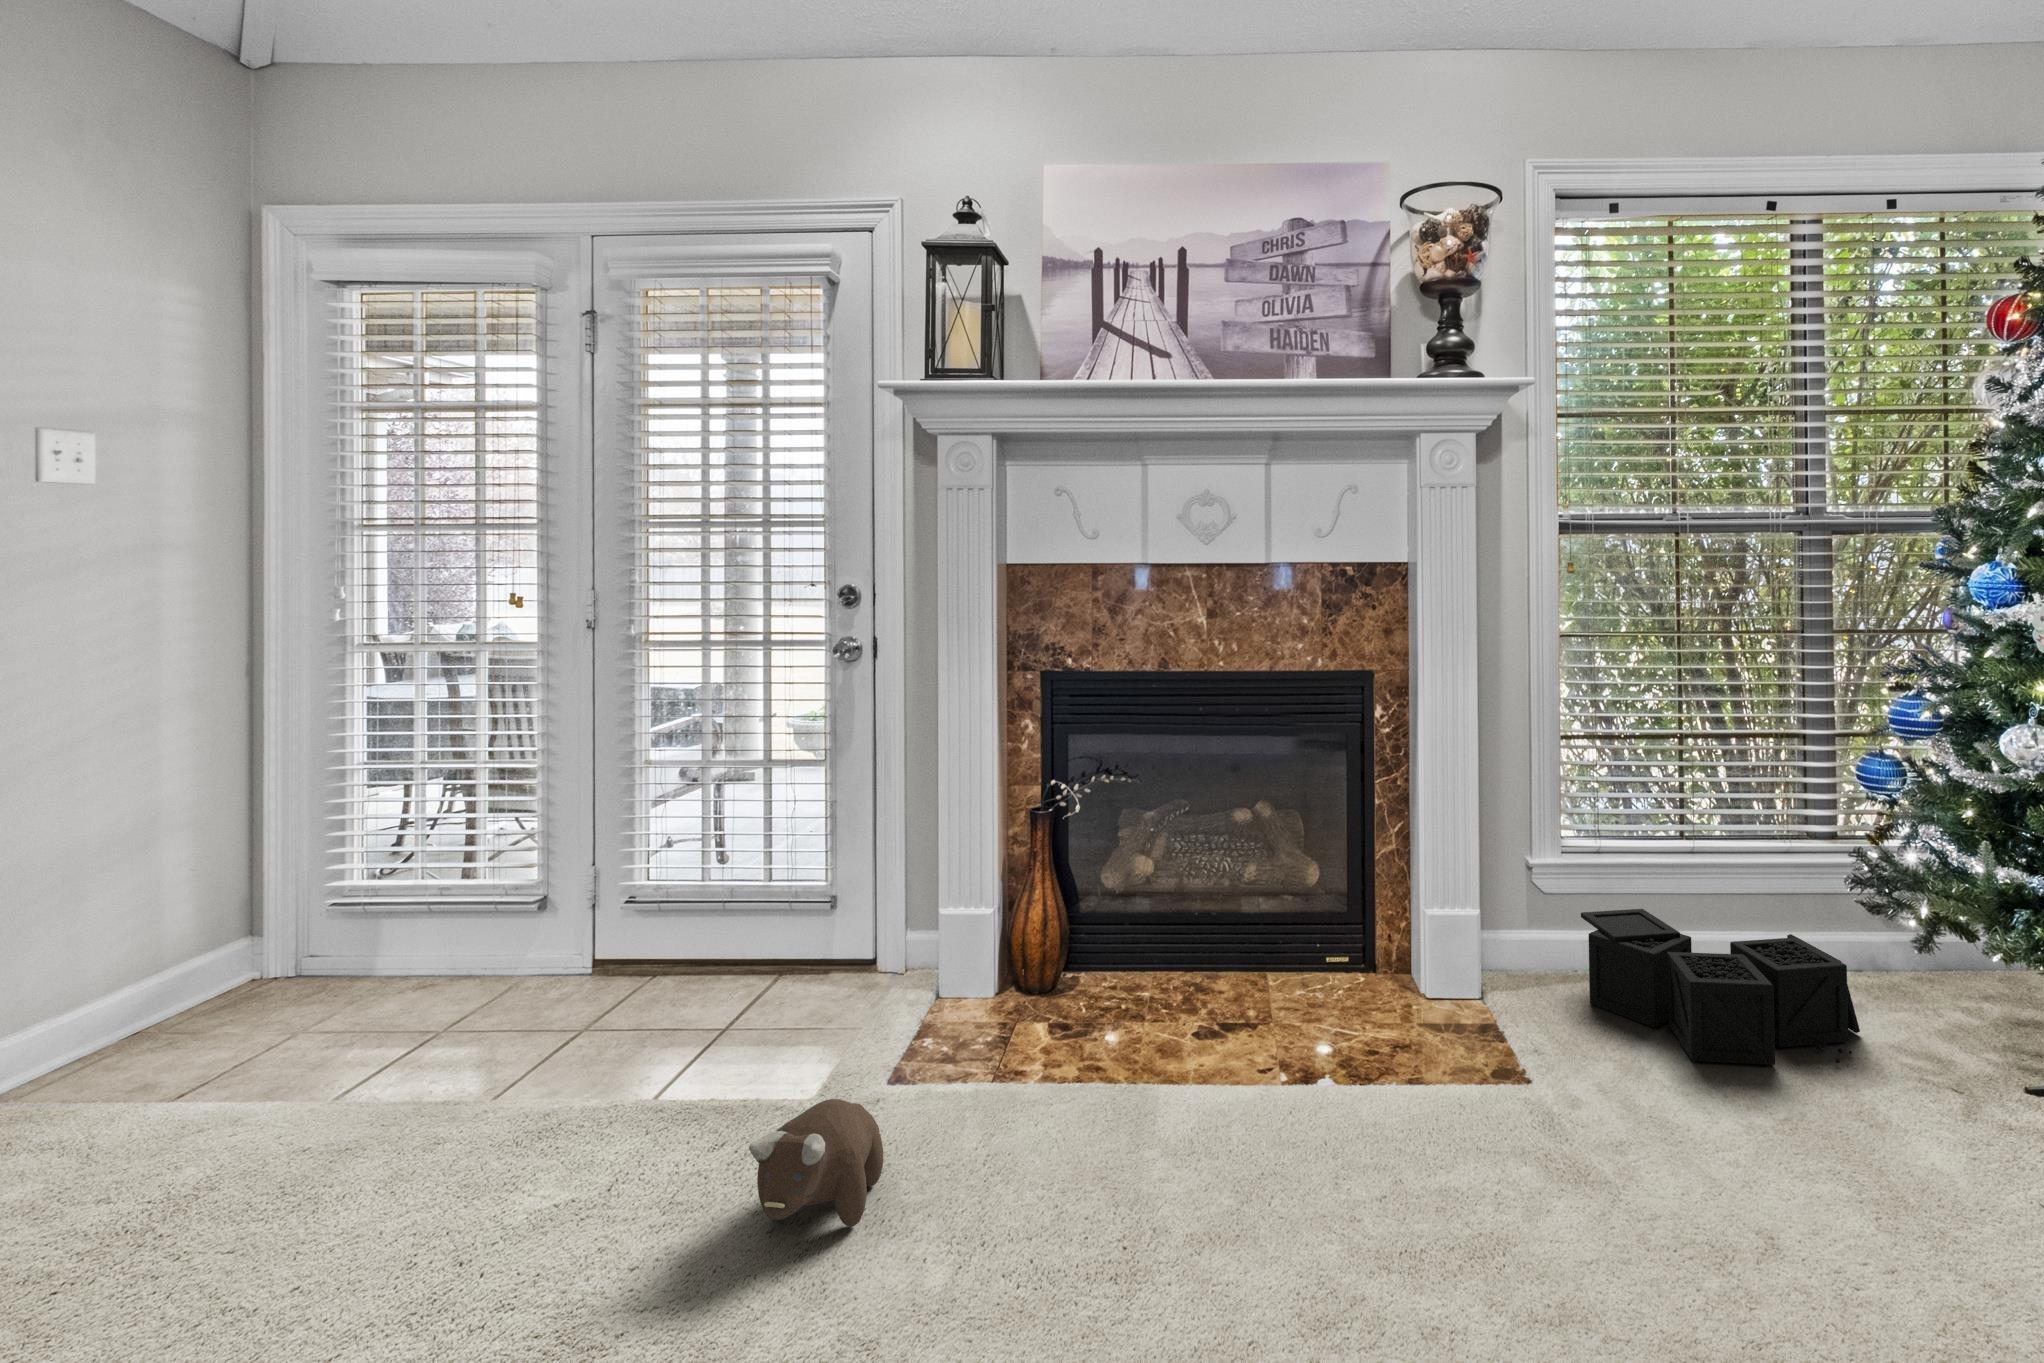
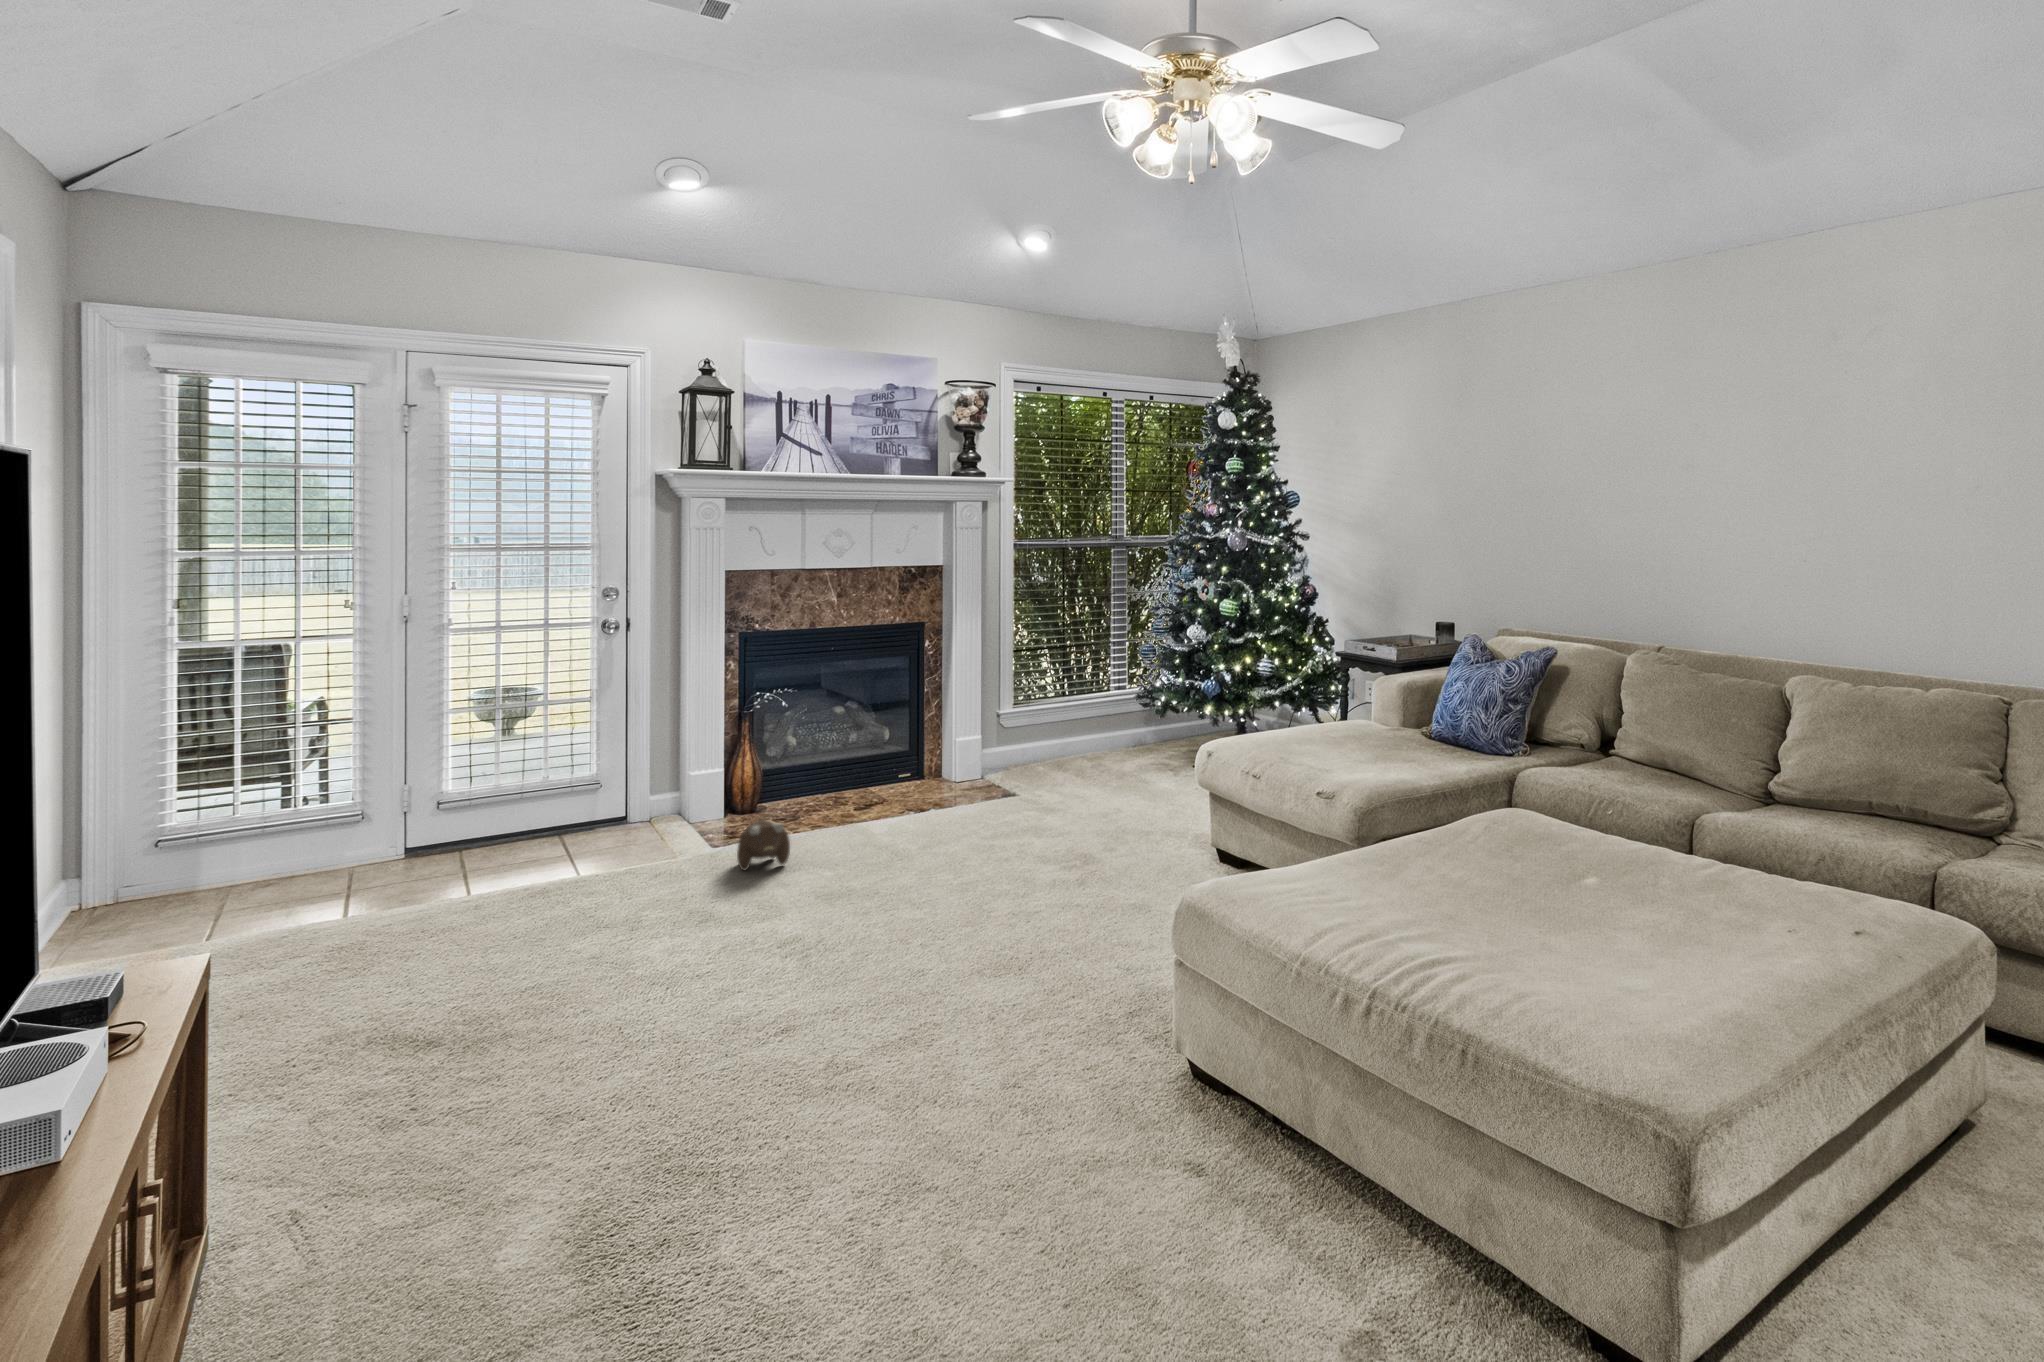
storage bin: present [1581,909,1860,1065] -> none [1024,729,1138,778]

